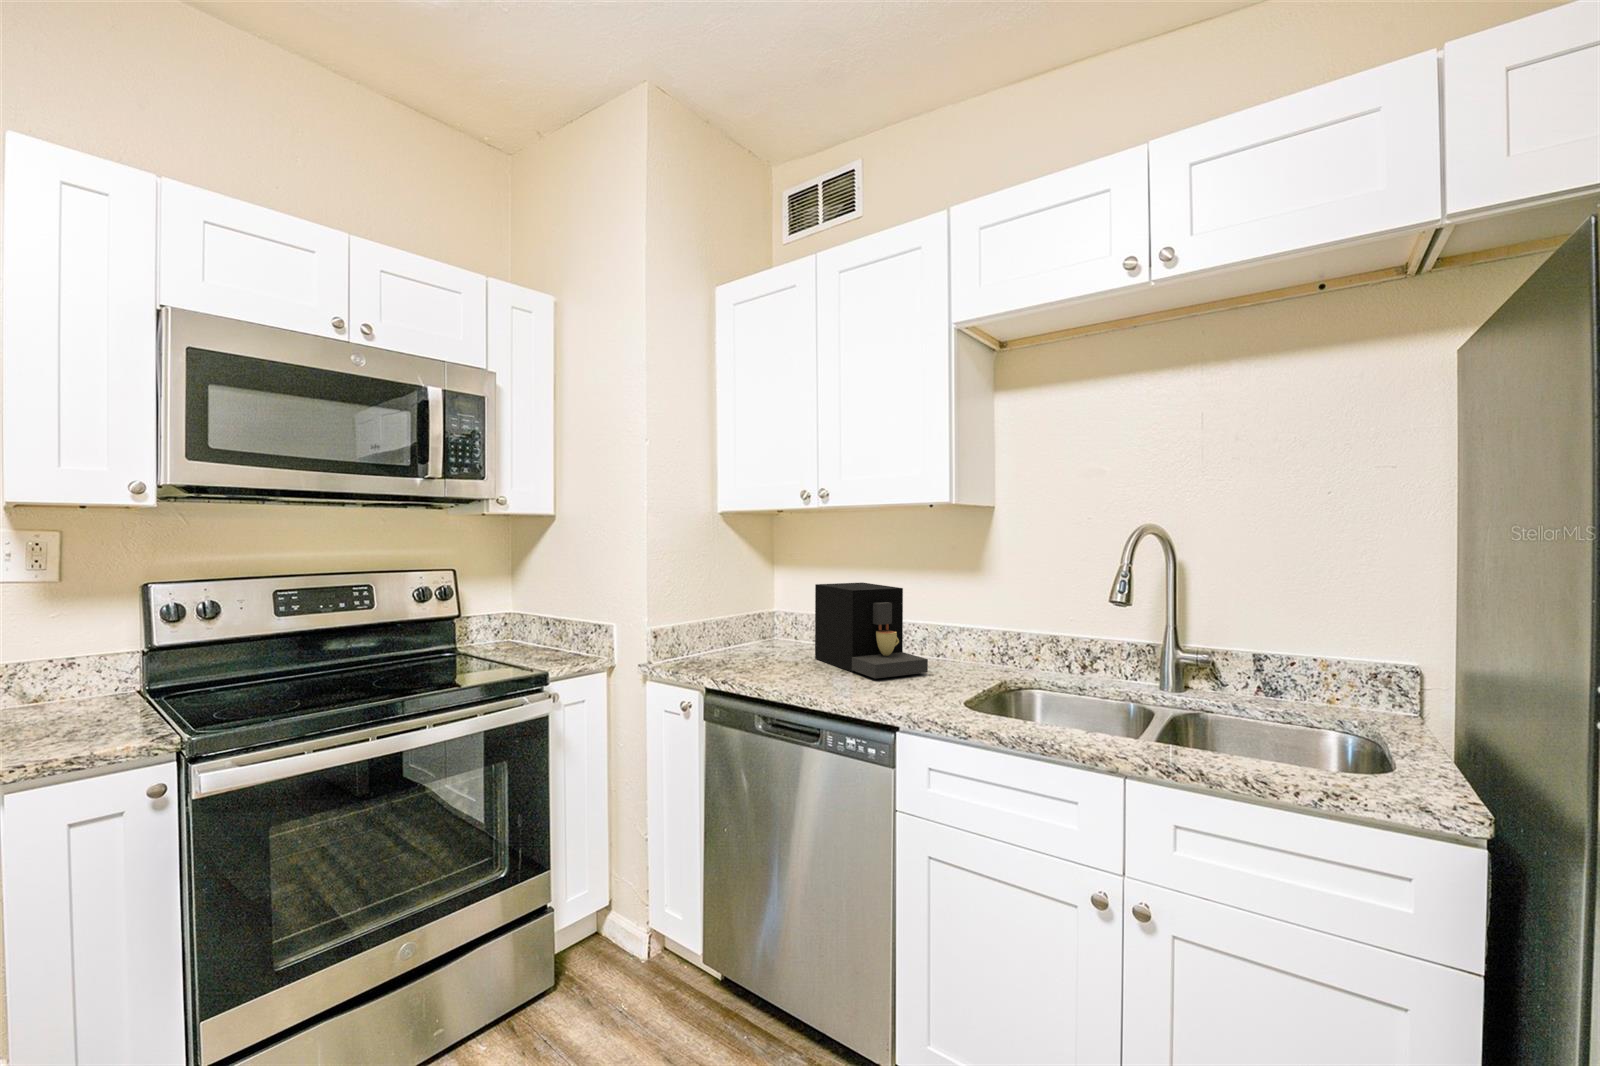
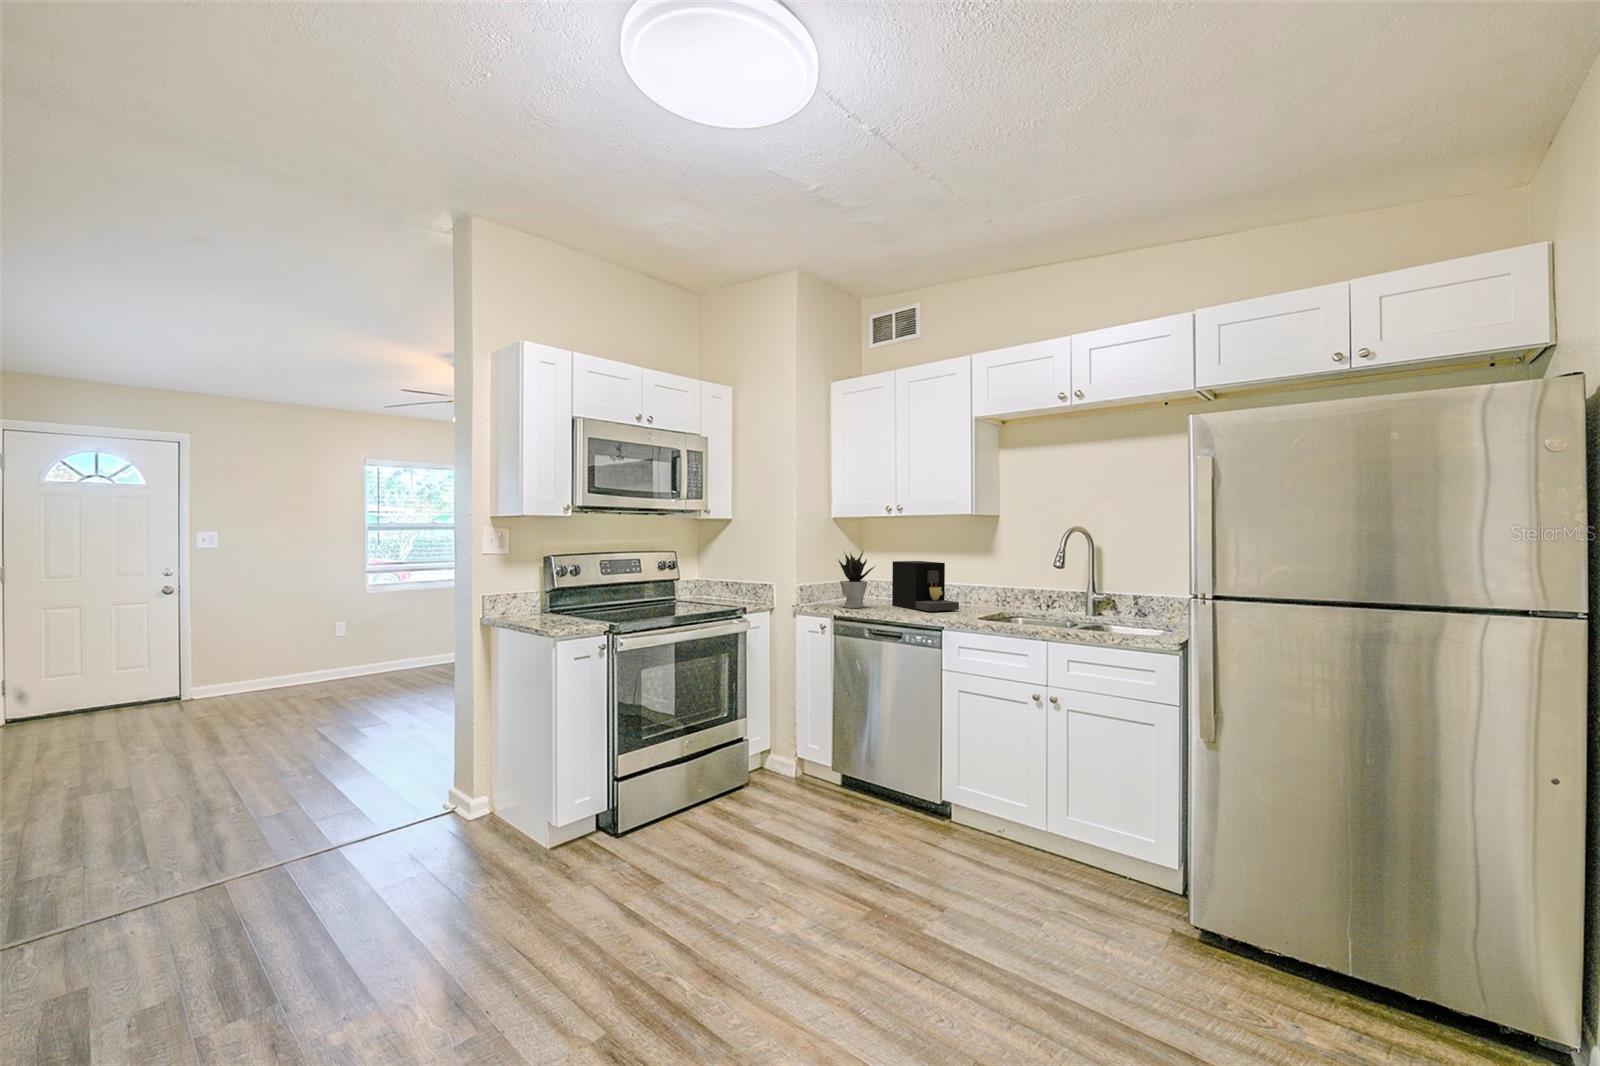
potted plant: none [717,566,787,668] -> present [838,552,875,608]

